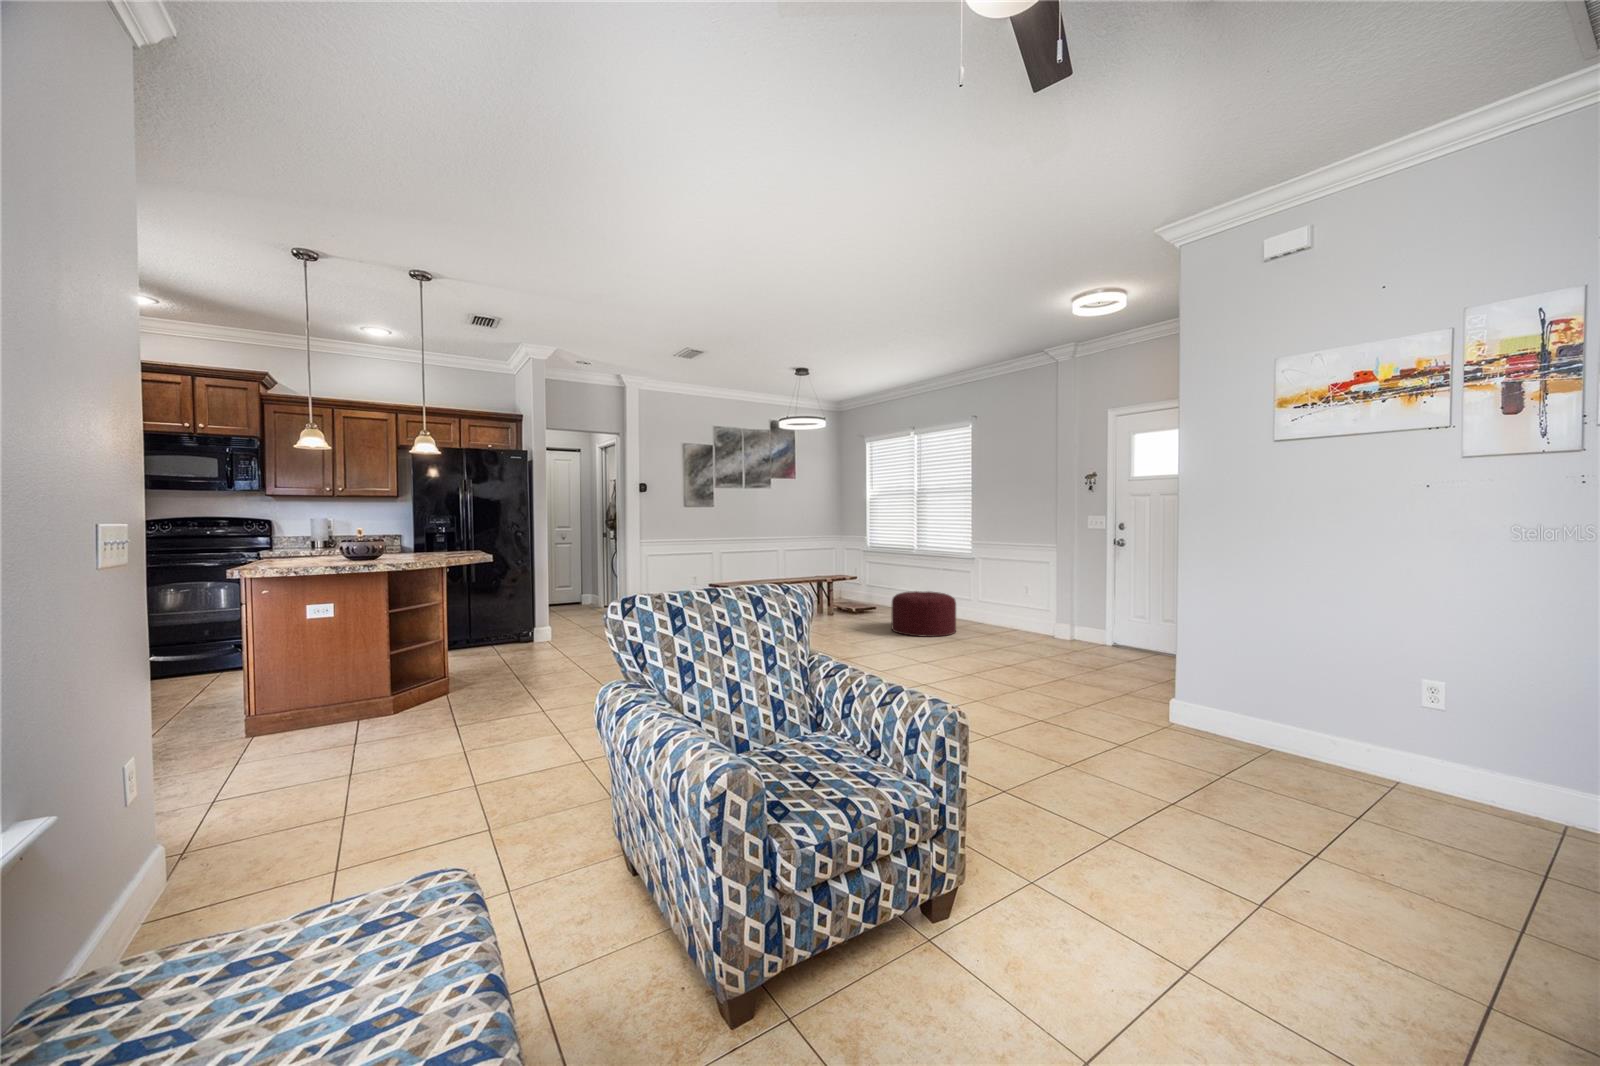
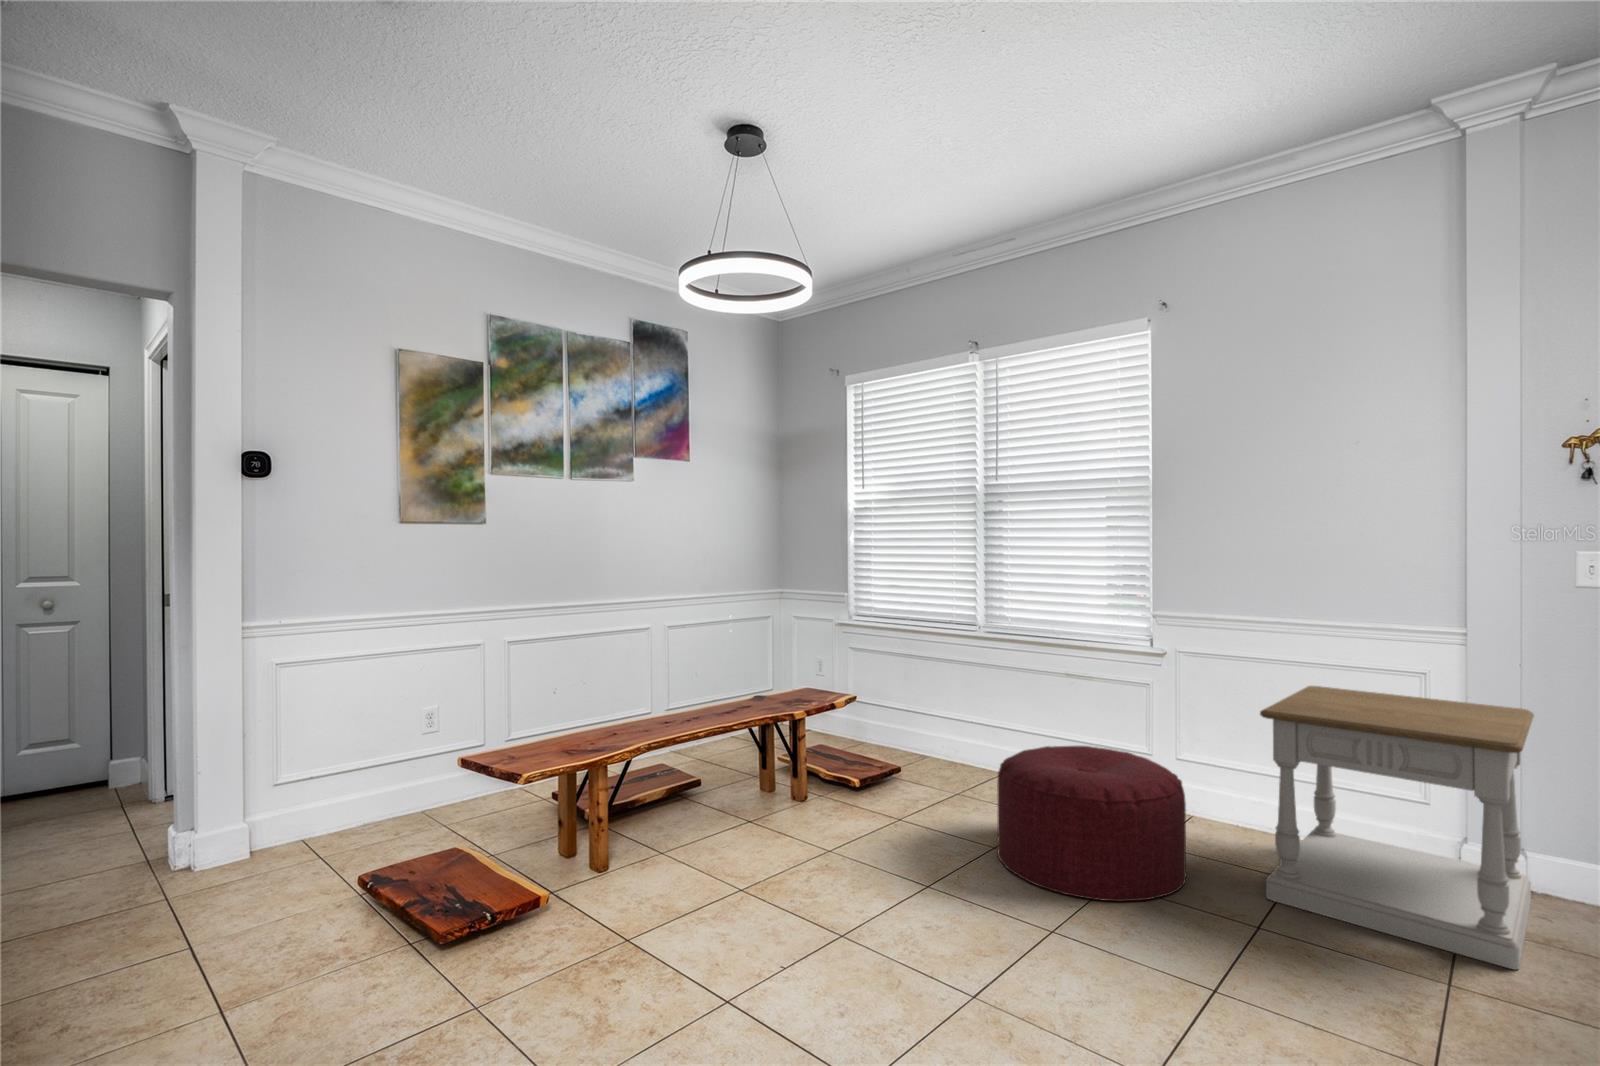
side table: none [973,570,1074,651] -> present [1260,686,1534,970]

